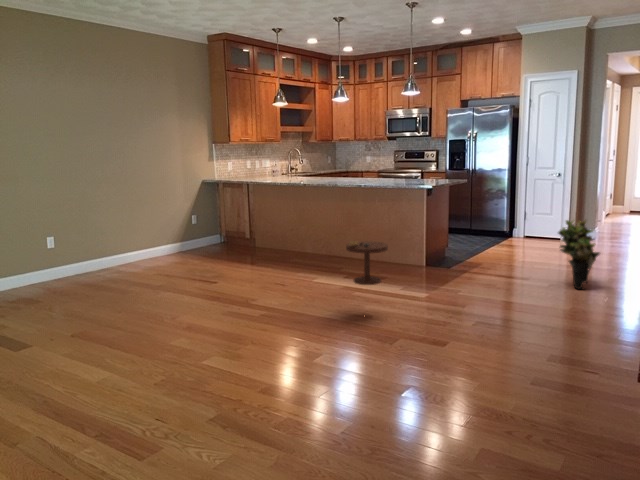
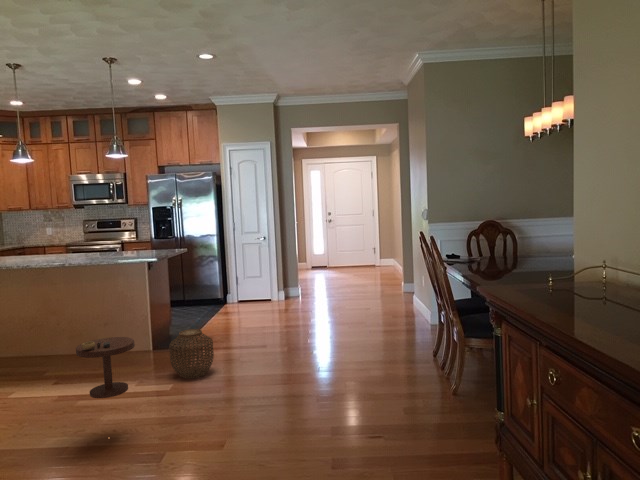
potted plant: present [558,220,599,289] -> none [291,280,330,349]
woven basket: none [429,249,467,291] -> present [169,329,214,378]

